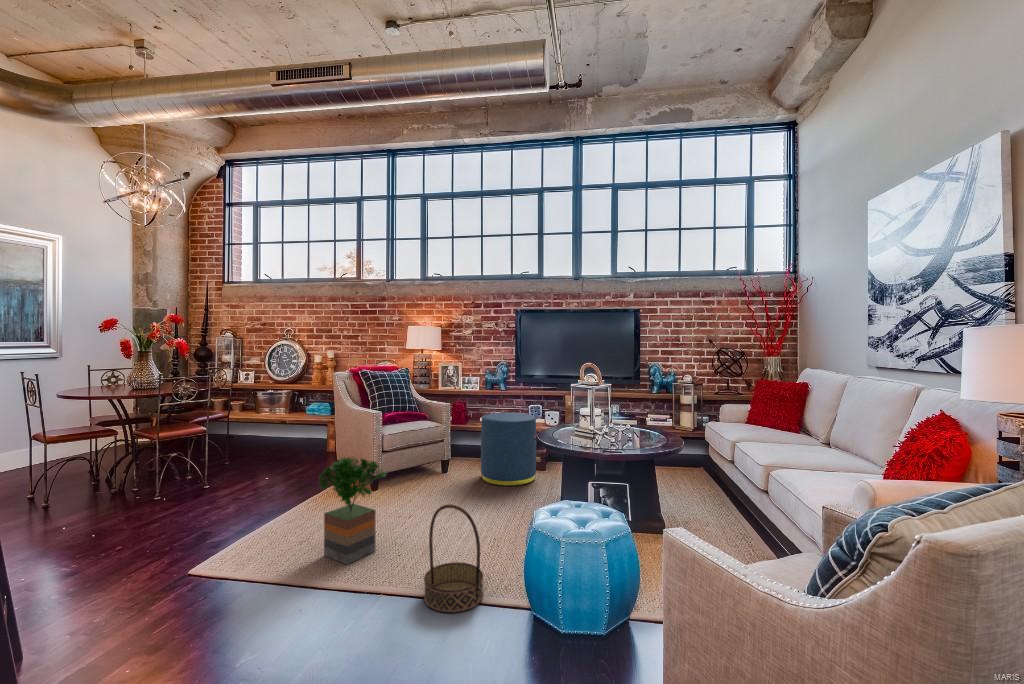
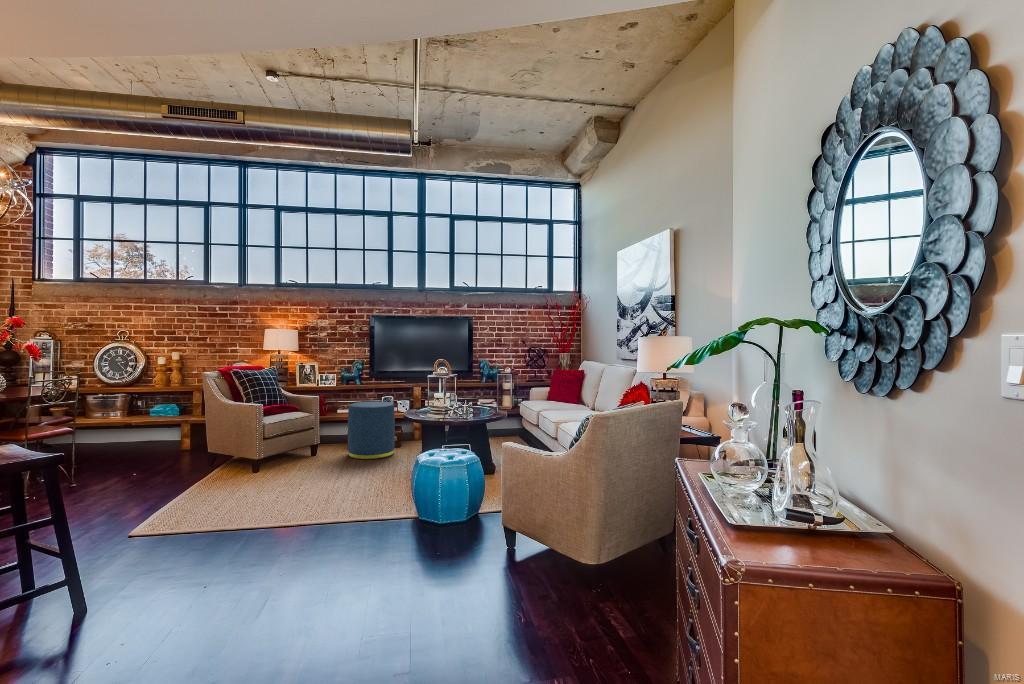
potted tree: present [319,457,386,564] -> none [241,433,295,514]
basket: present [424,505,483,613] -> none [340,456,382,526]

